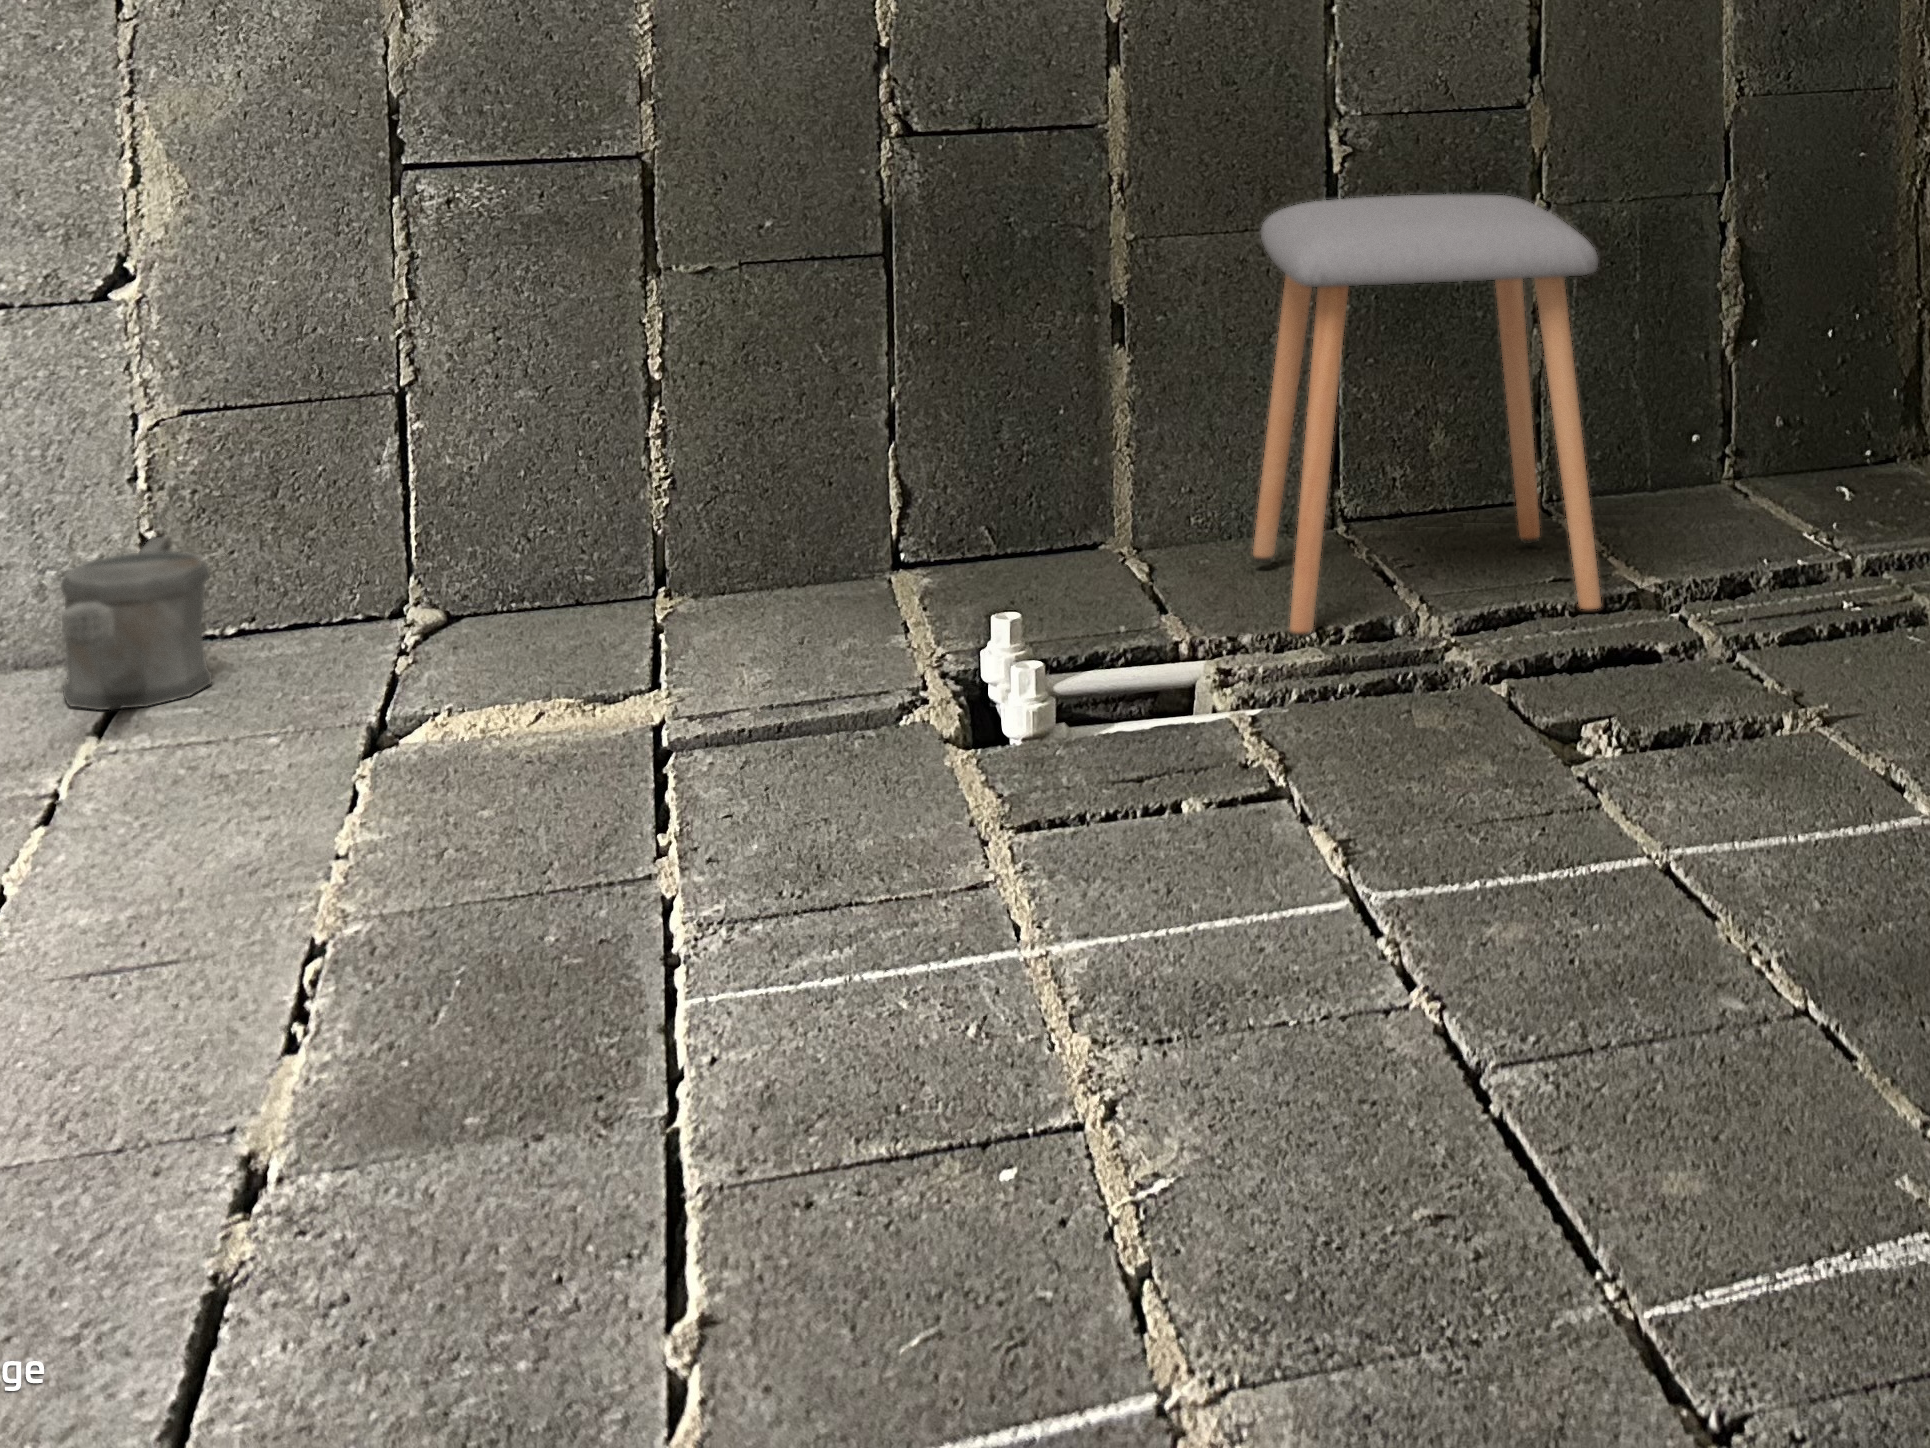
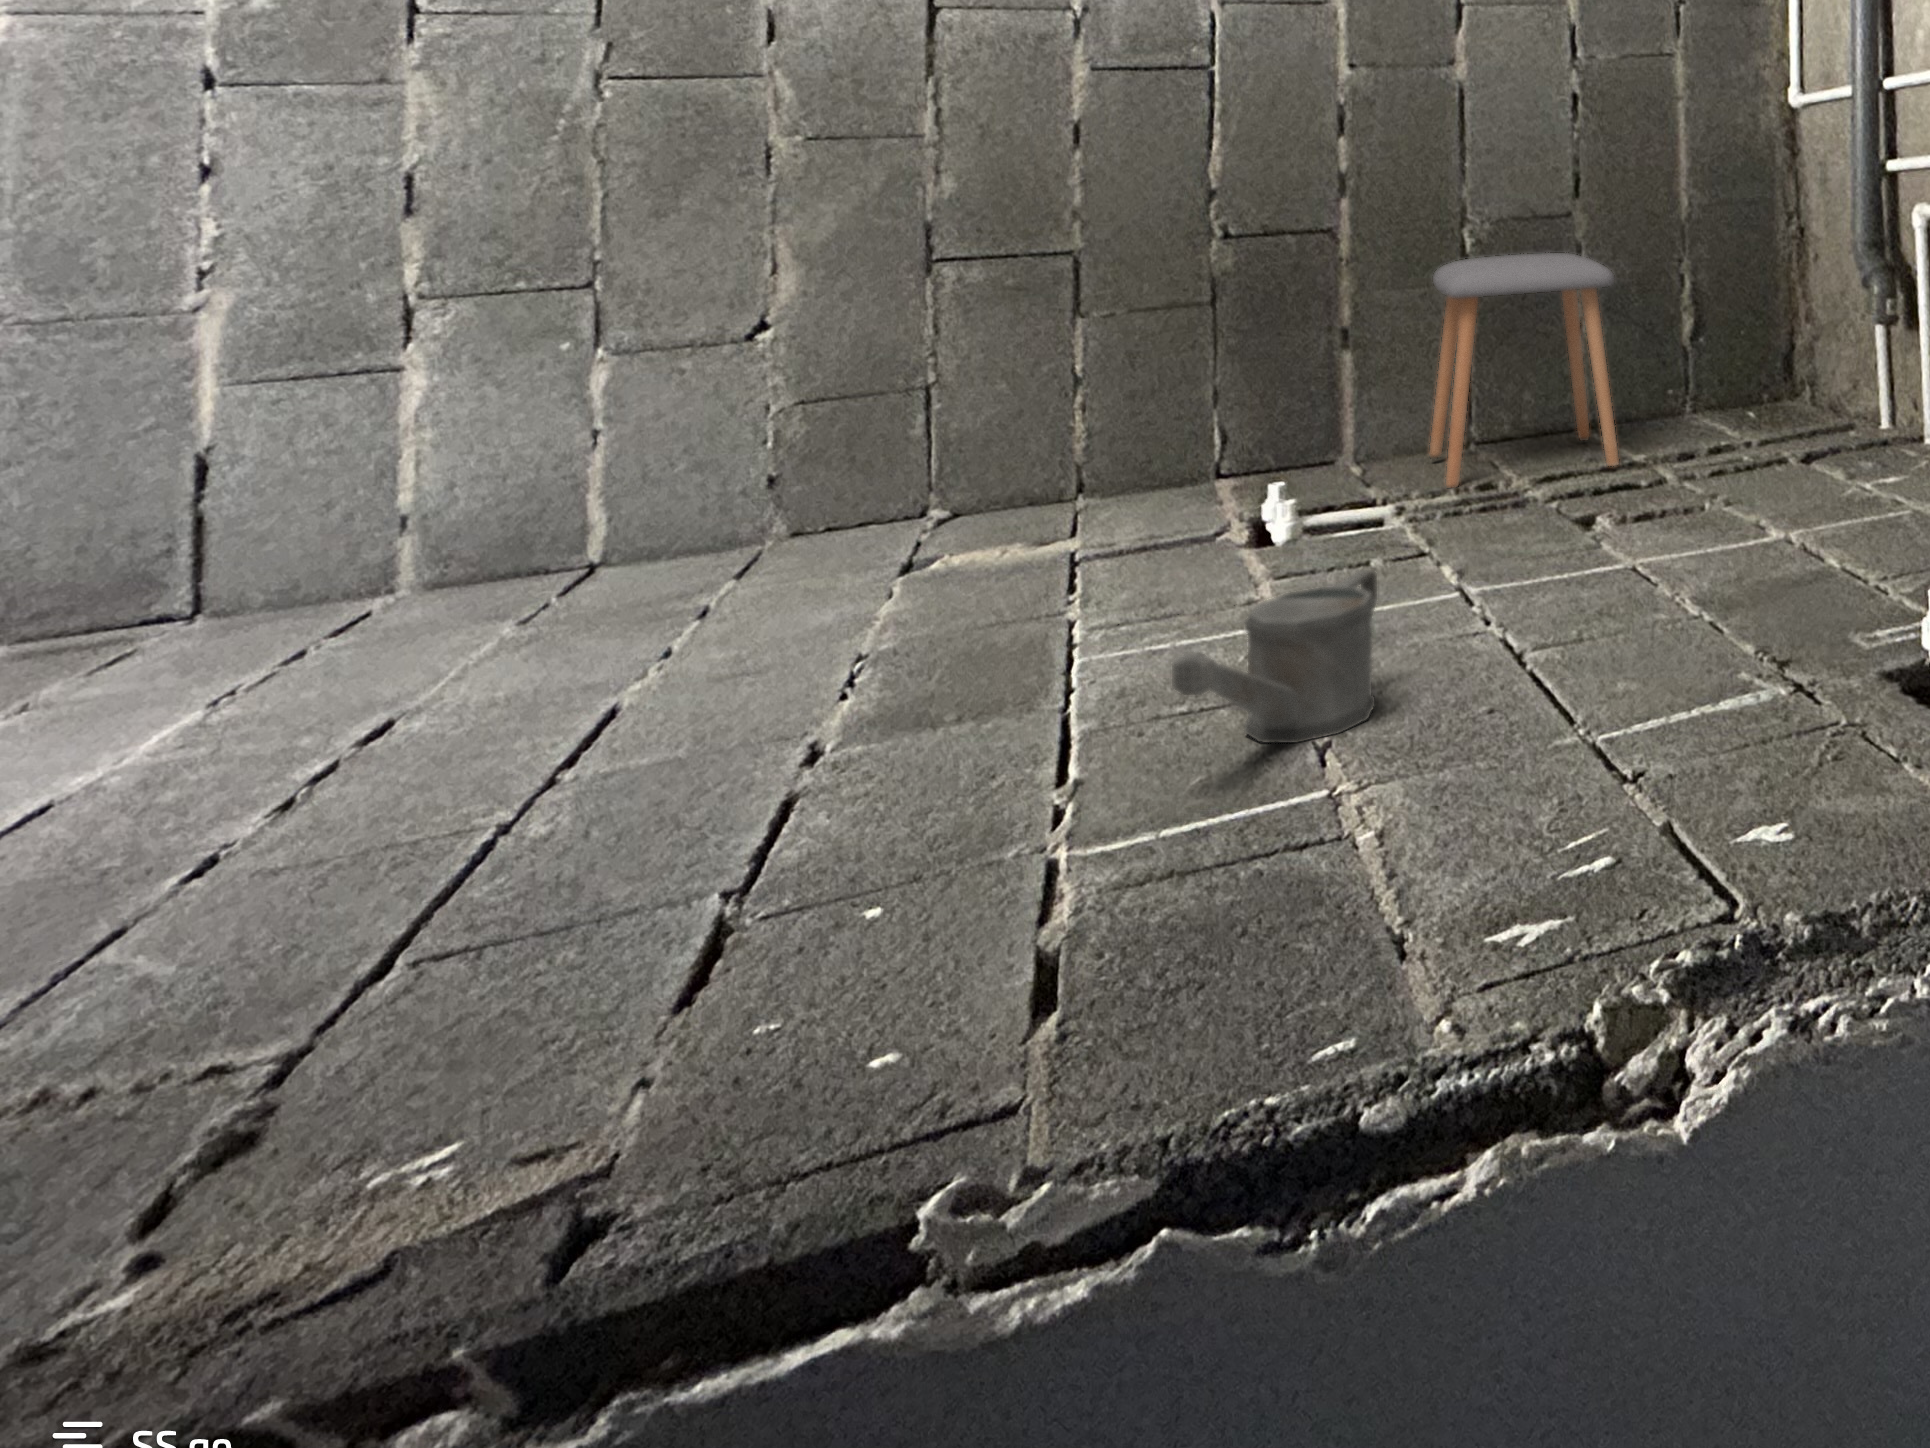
watering can: present [61,537,212,710] -> present [1172,570,1377,743]

